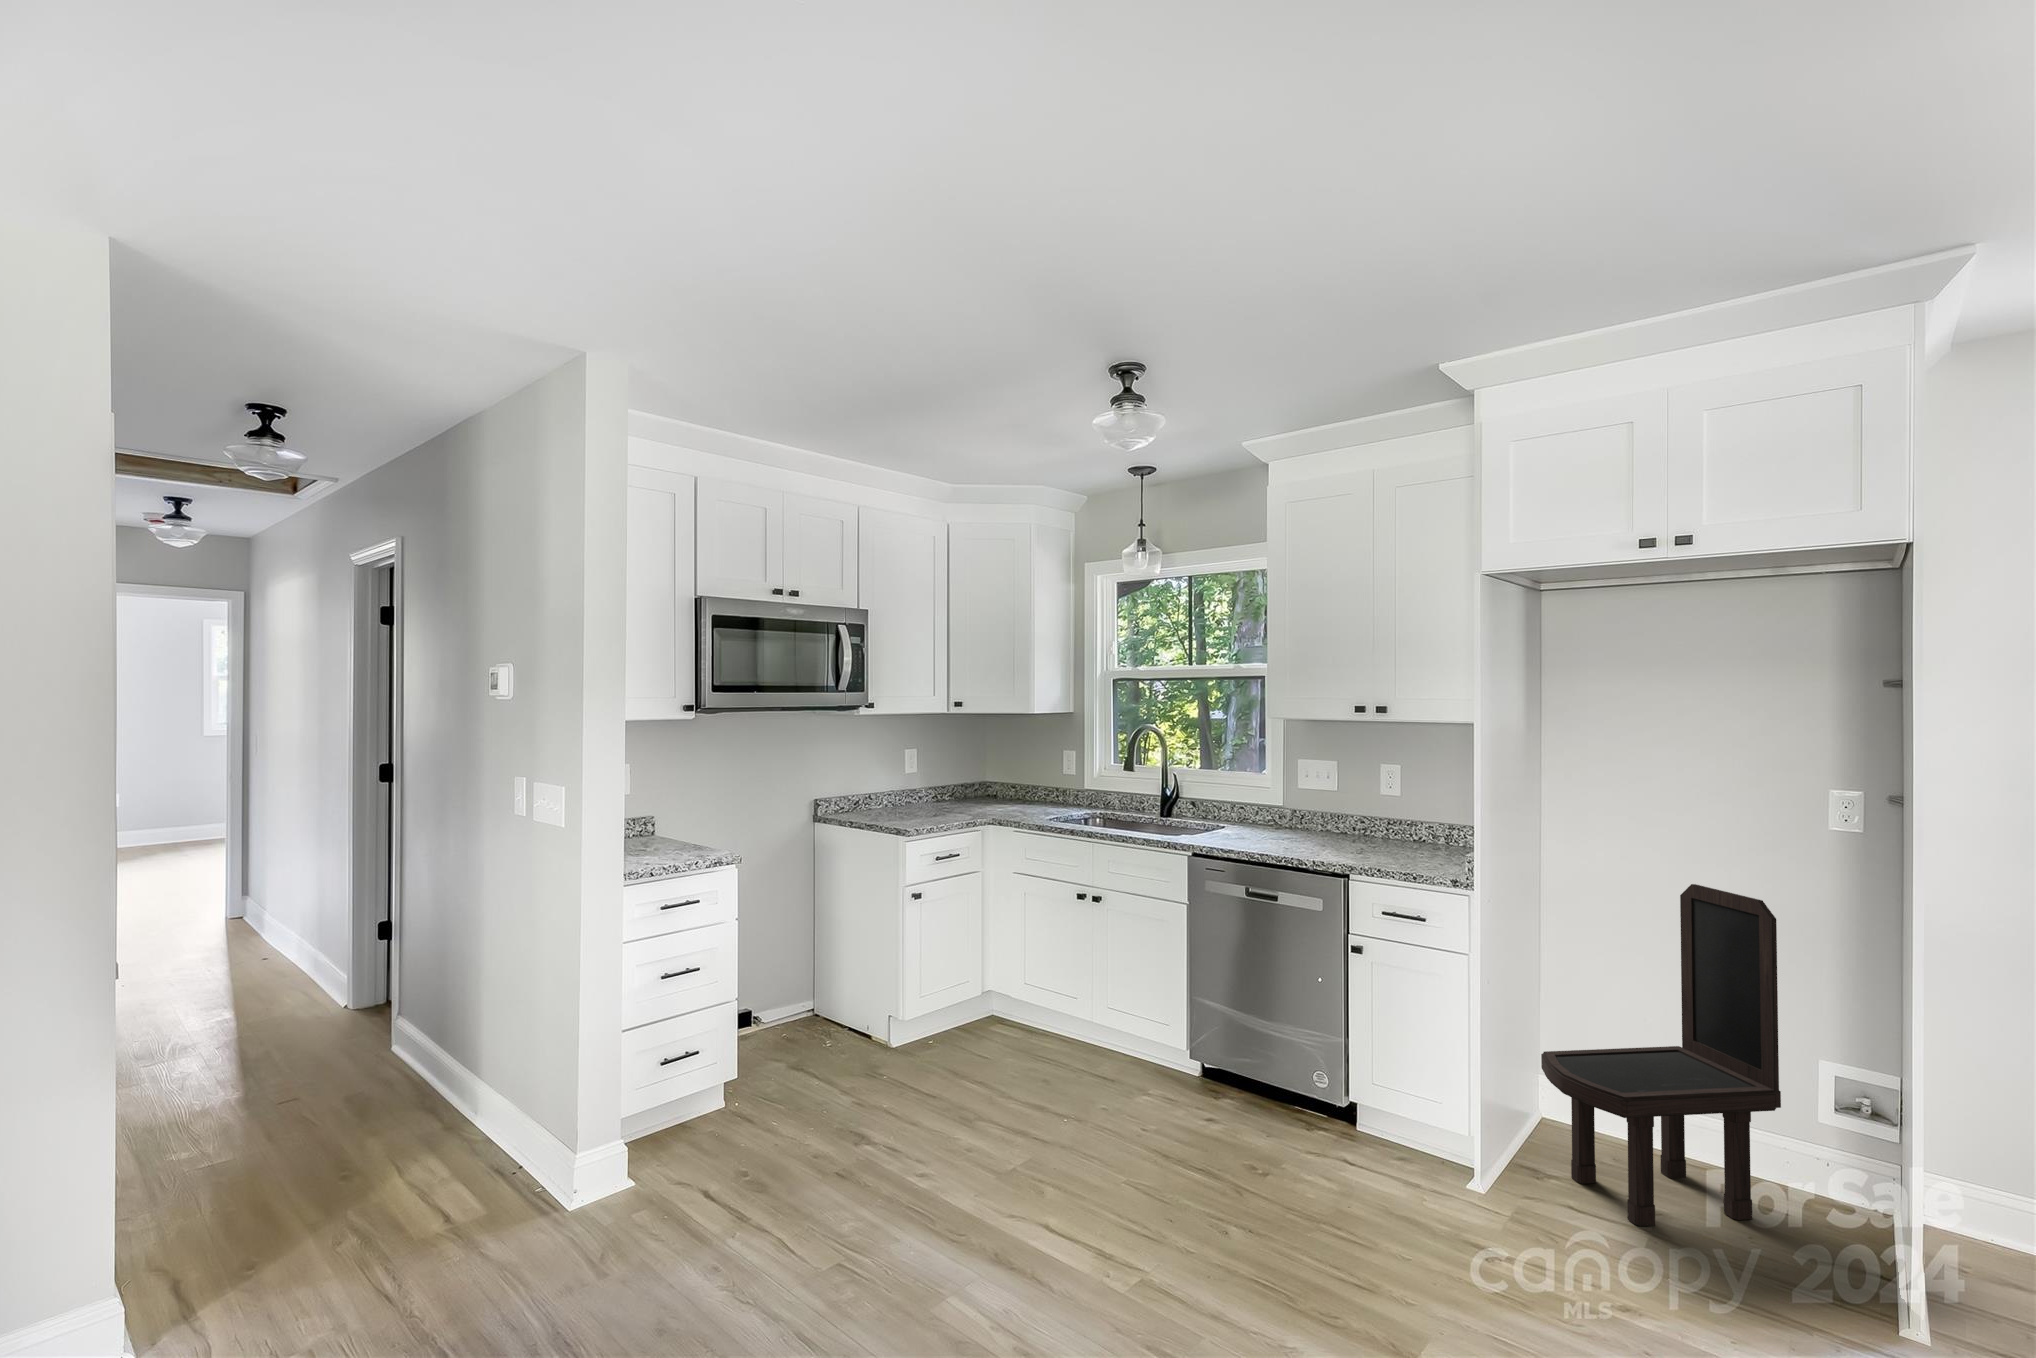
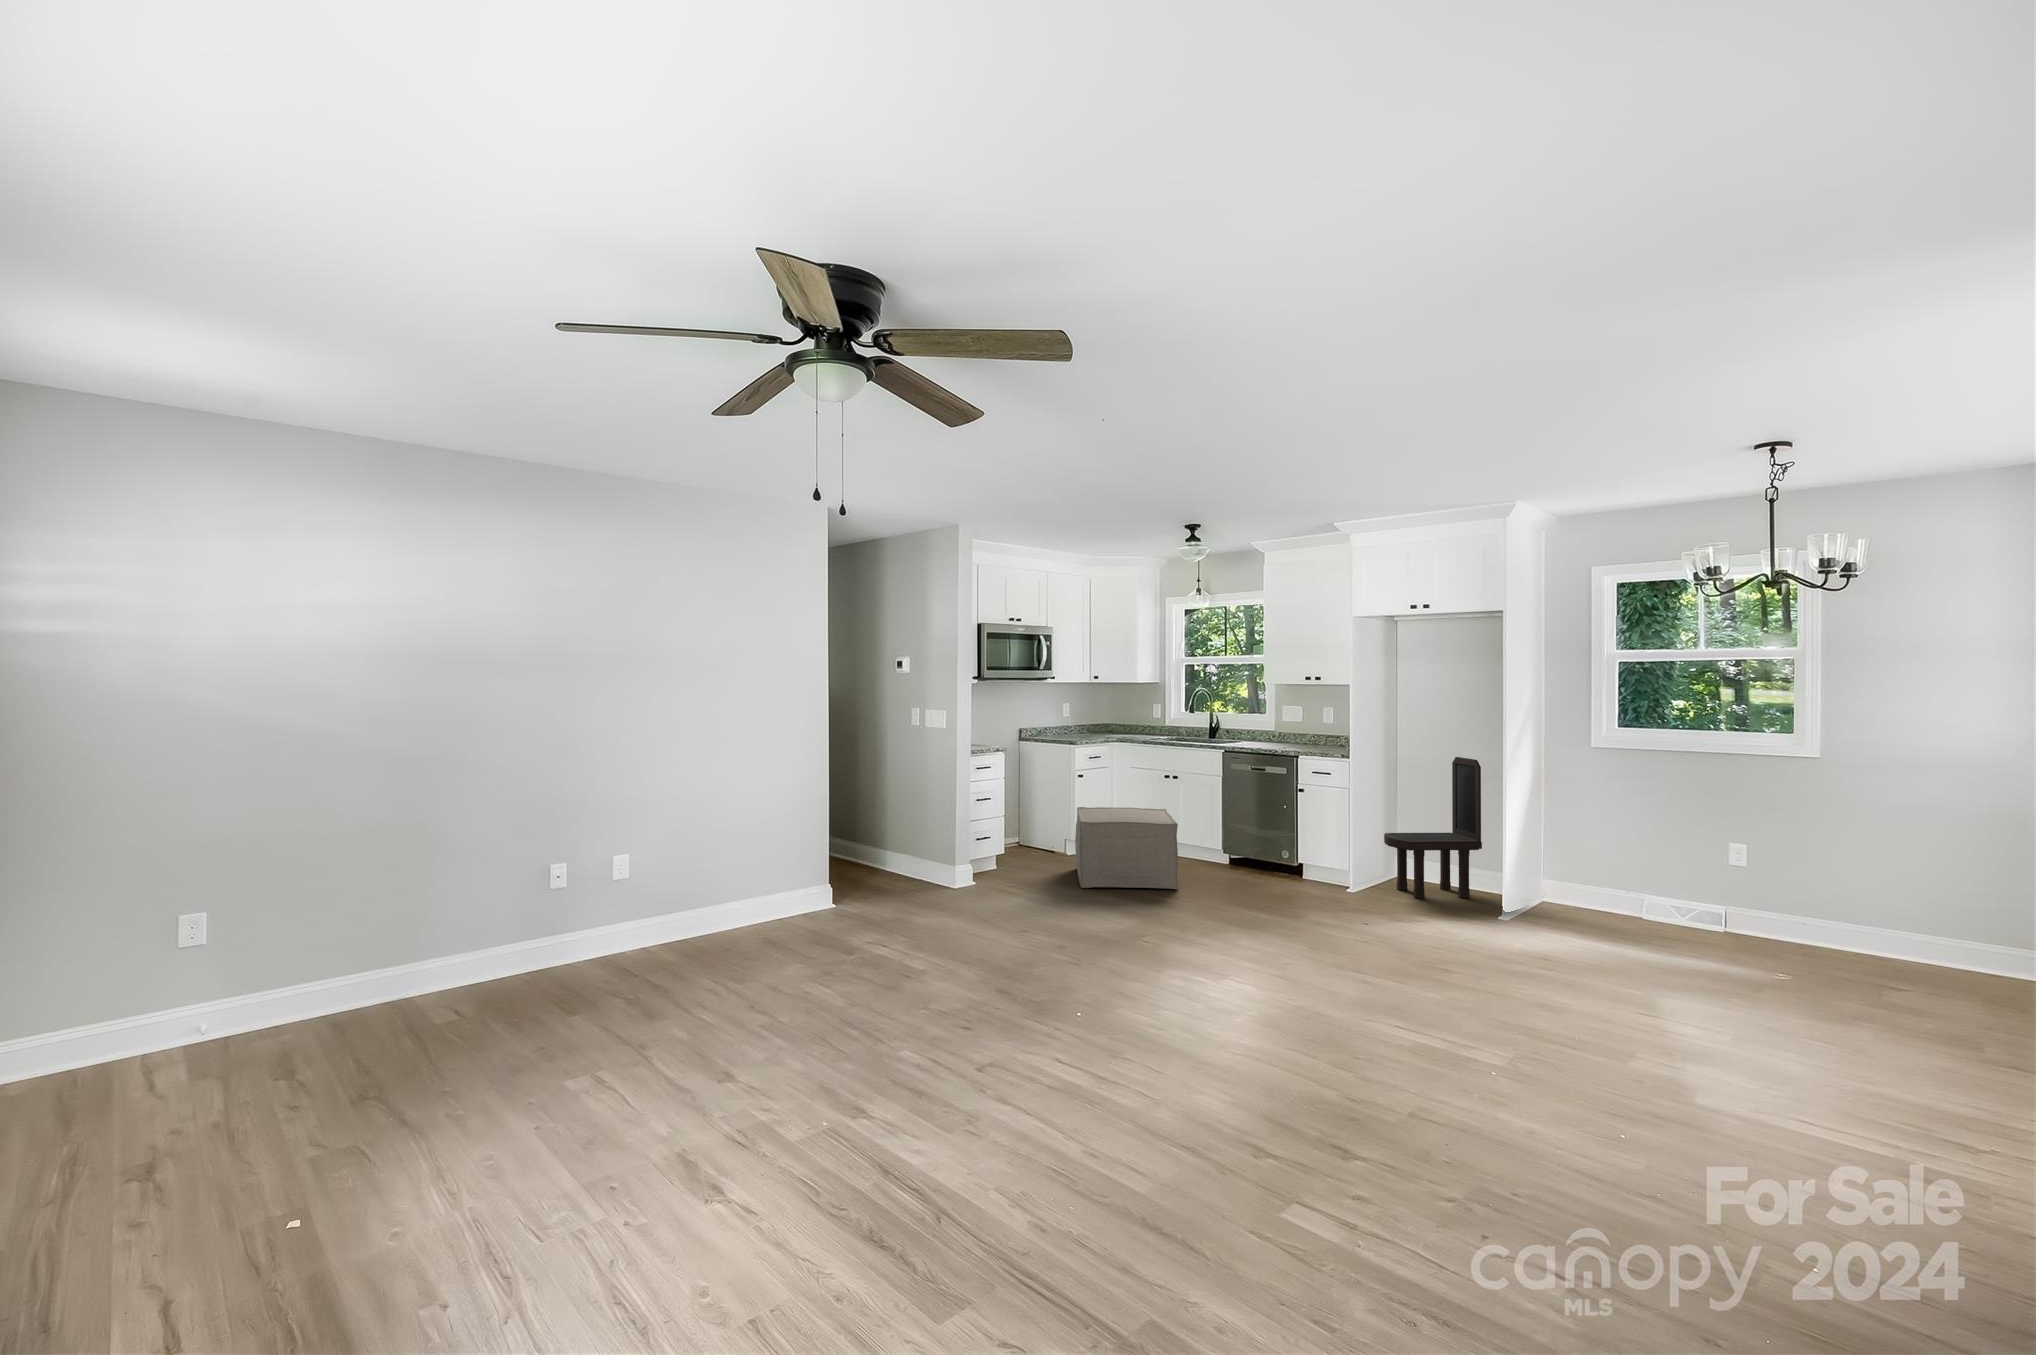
ottoman: none [868,976,1094,1199] -> present [1075,807,1178,889]

